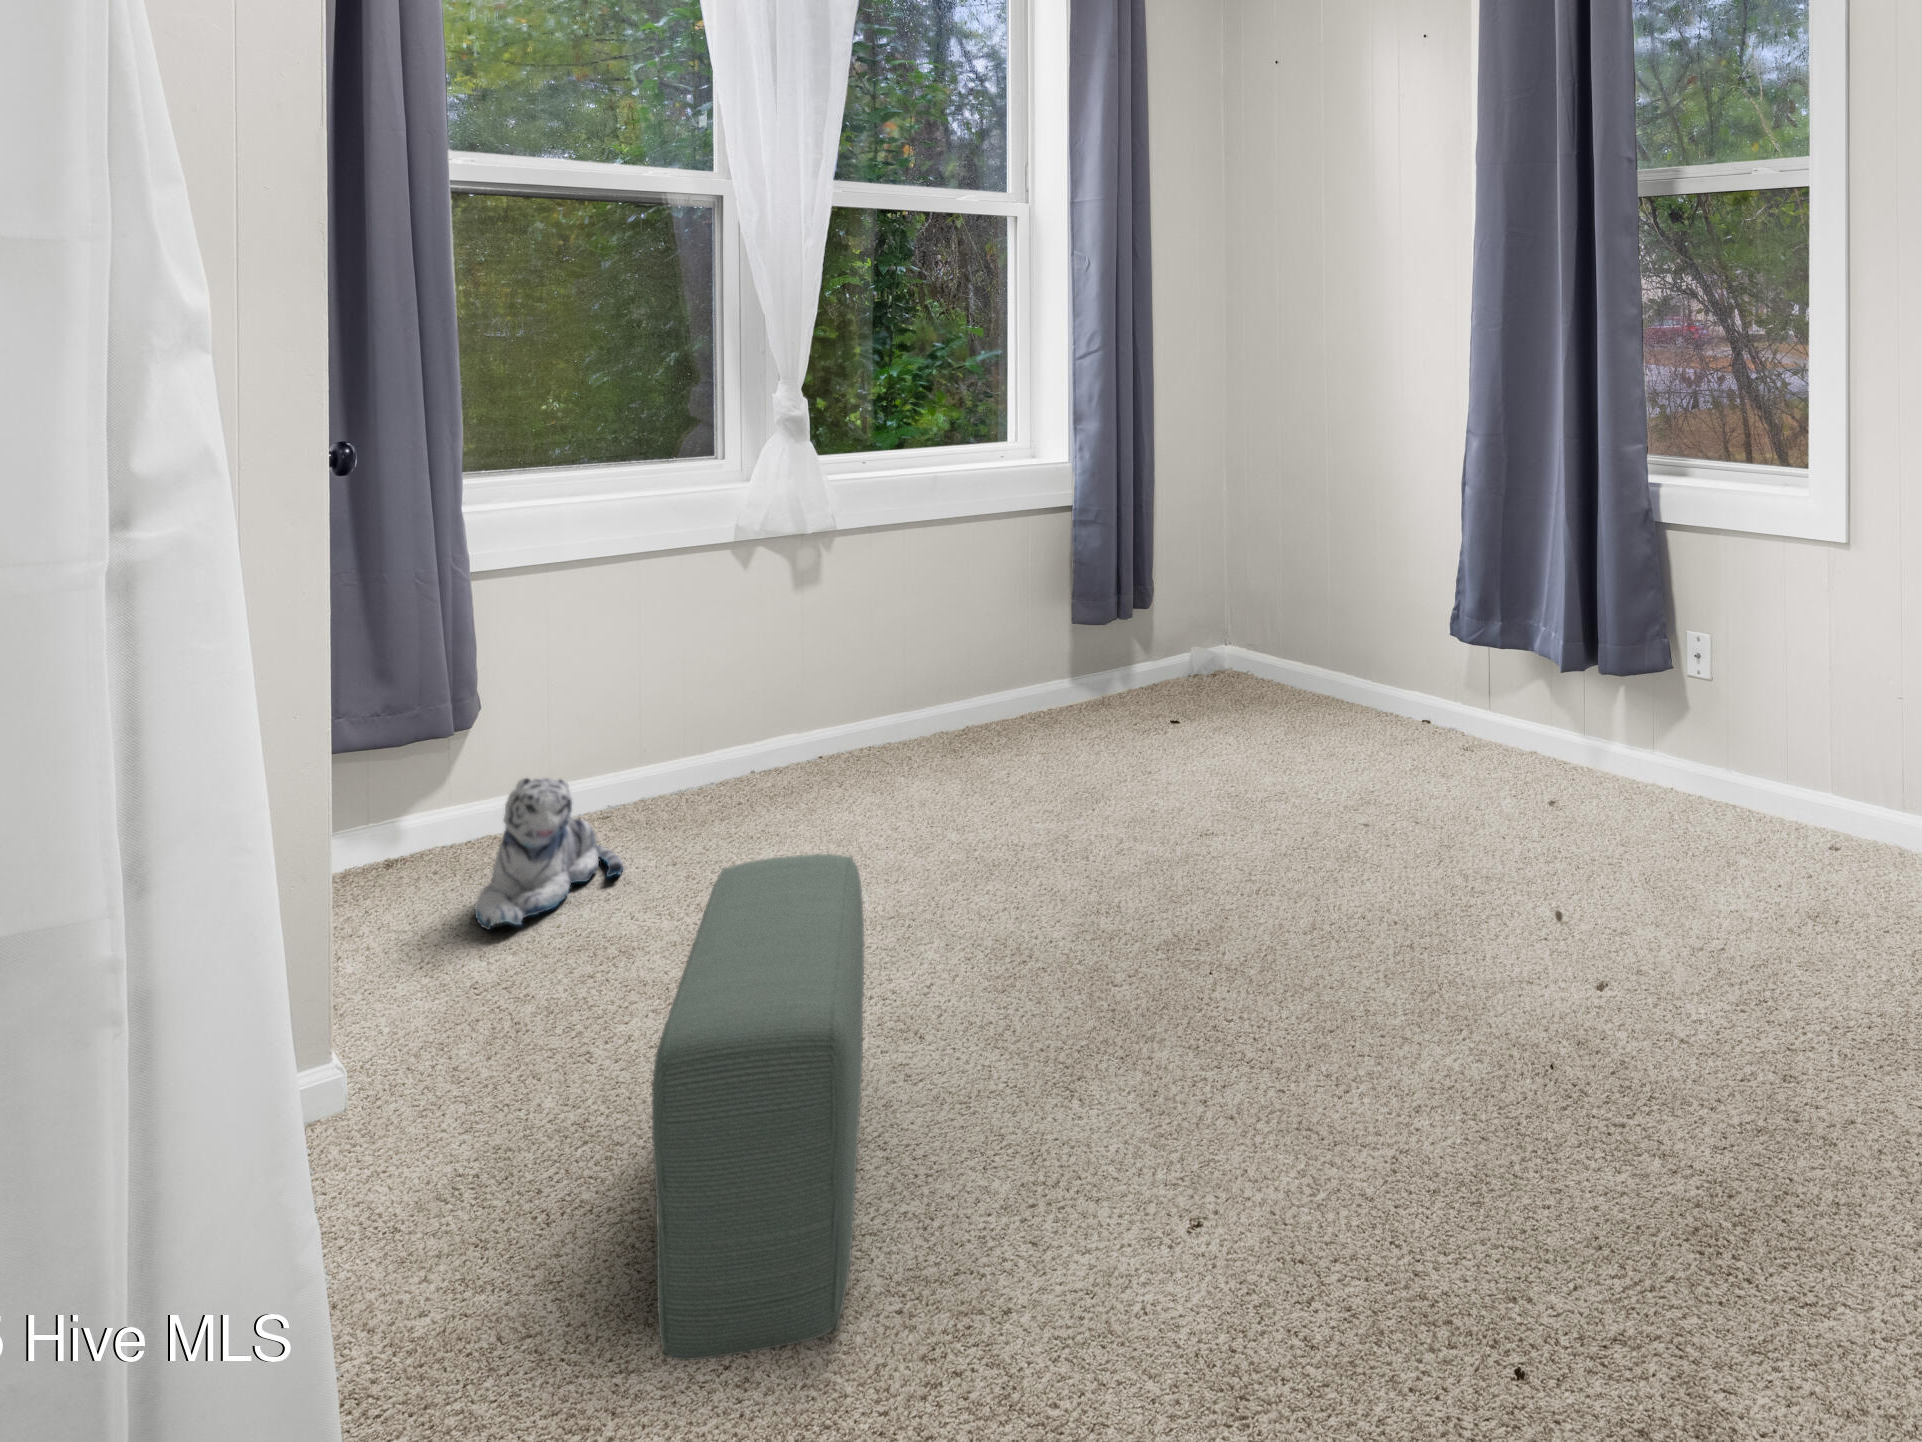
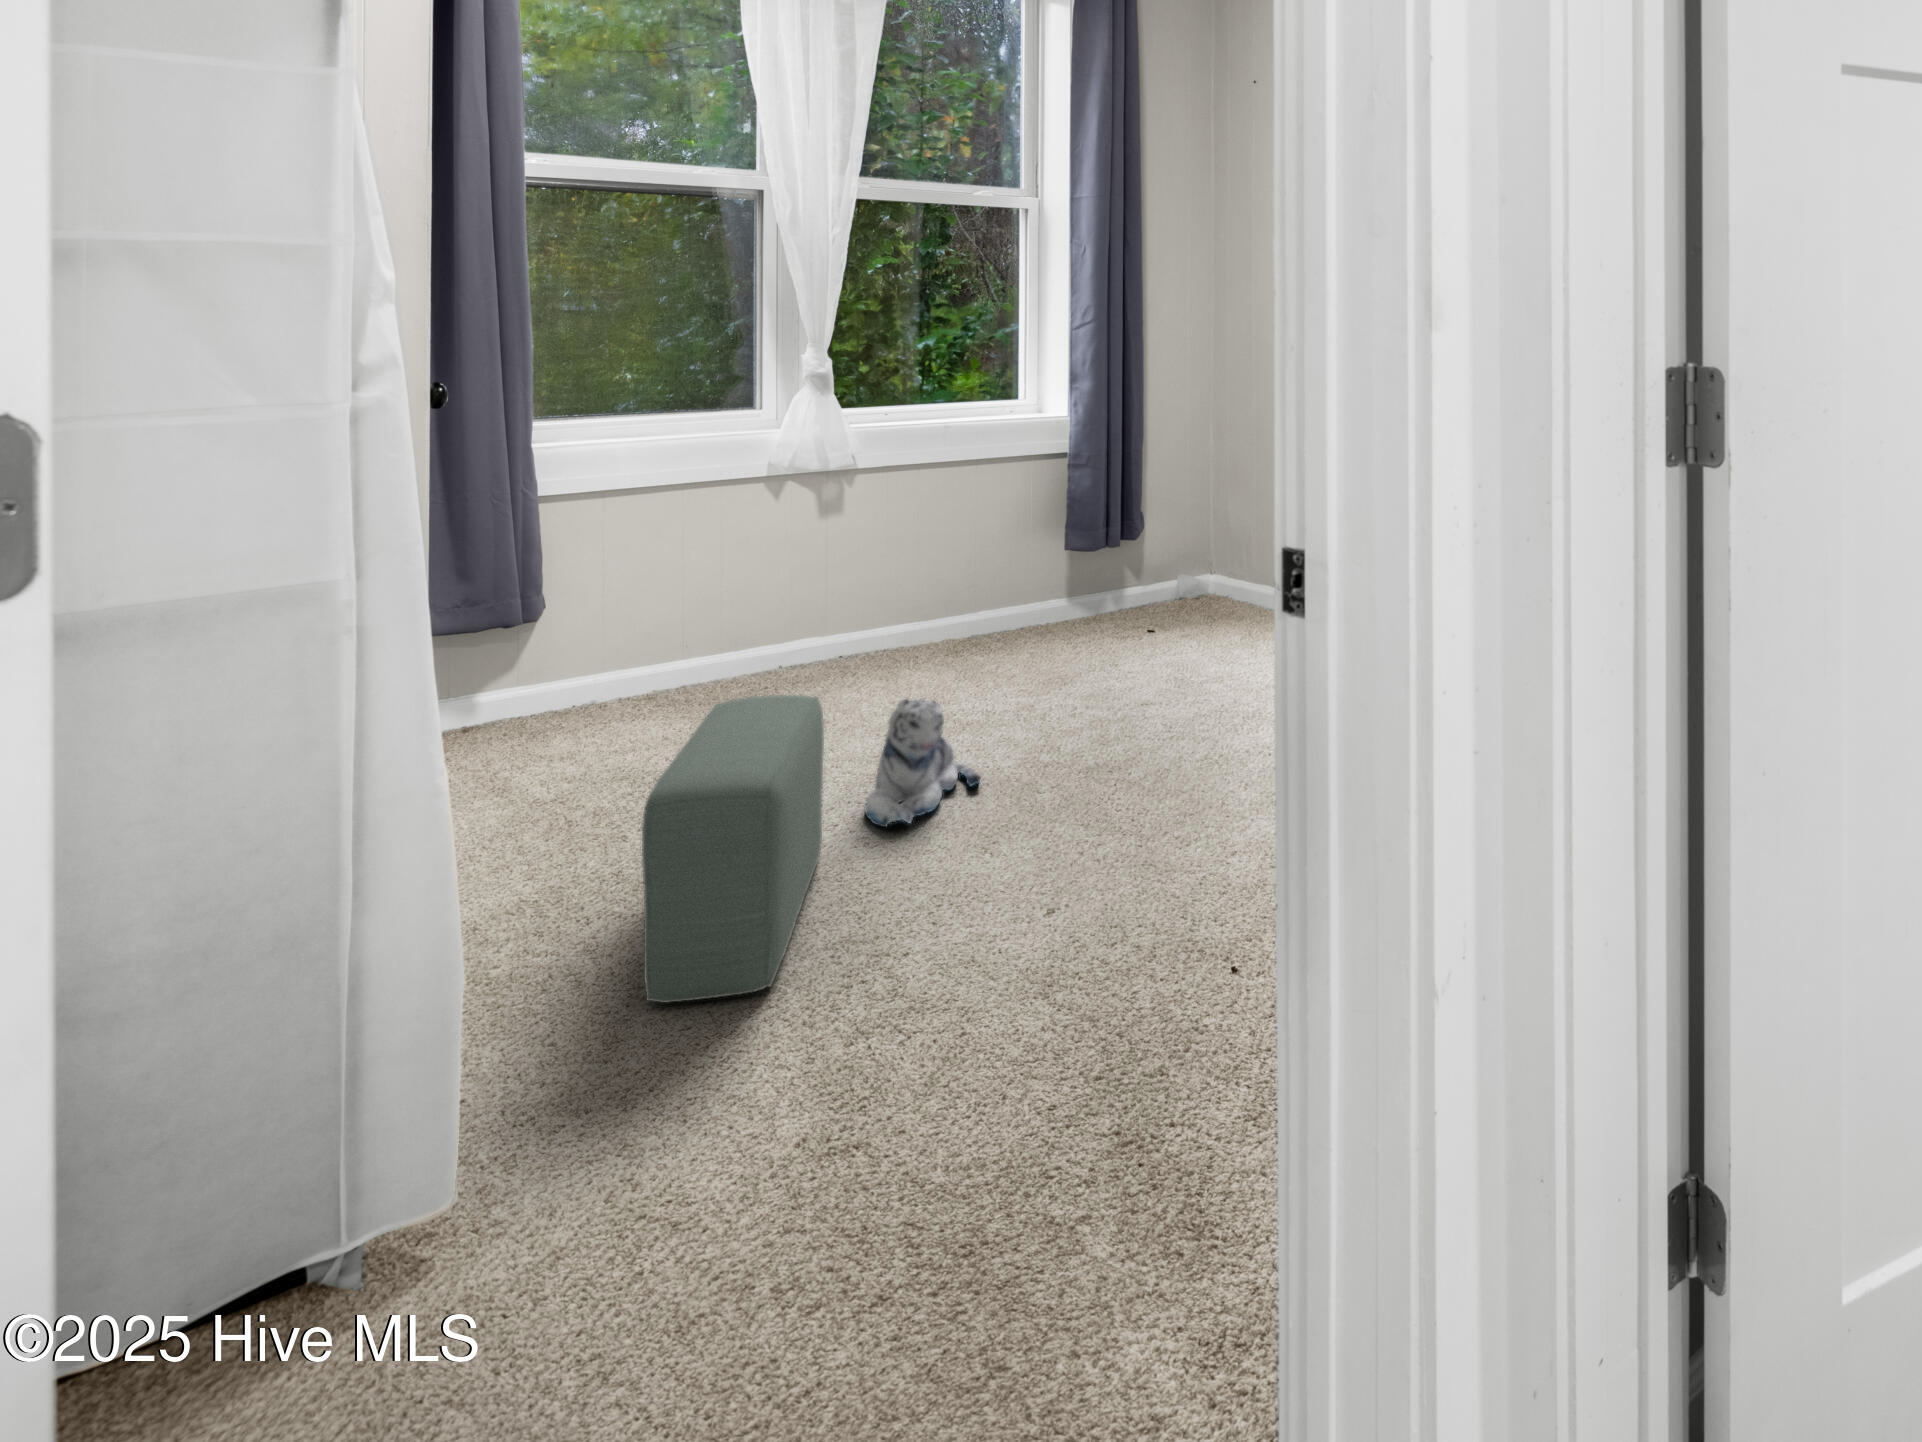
plush toy: present [475,778,623,930] -> present [865,699,980,827]

